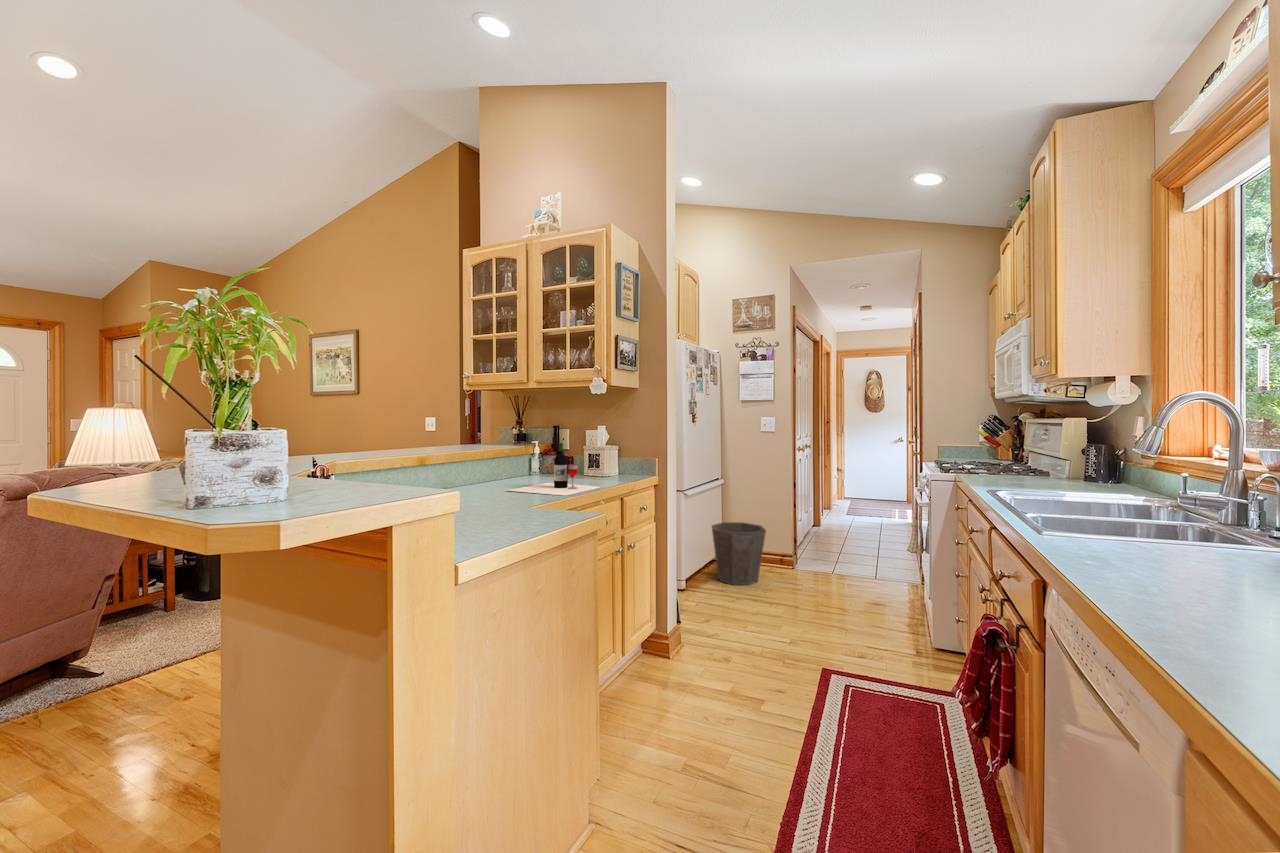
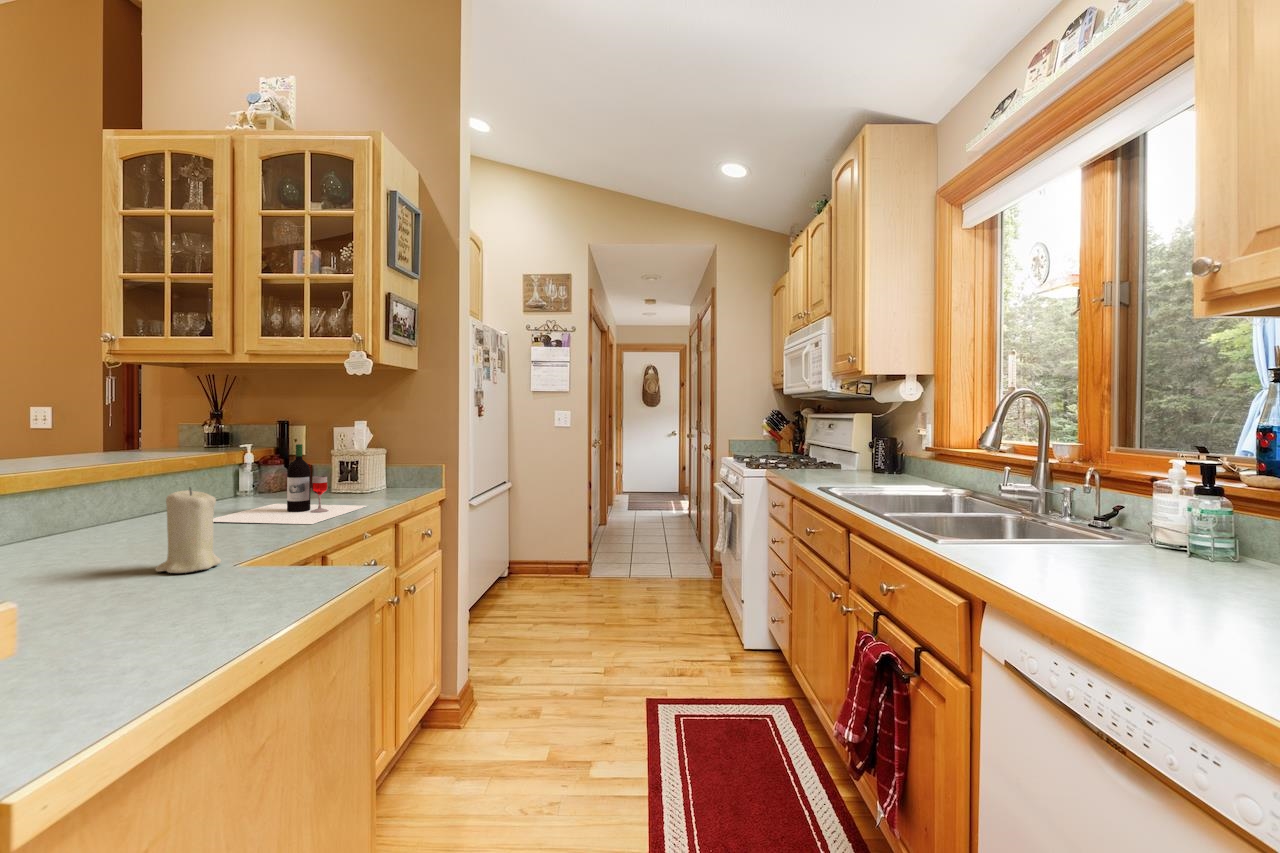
candle: none [482,467,514,516] -> present [156,488,221,573]
waste bin: present [712,522,766,585] -> none [498,534,563,610]

